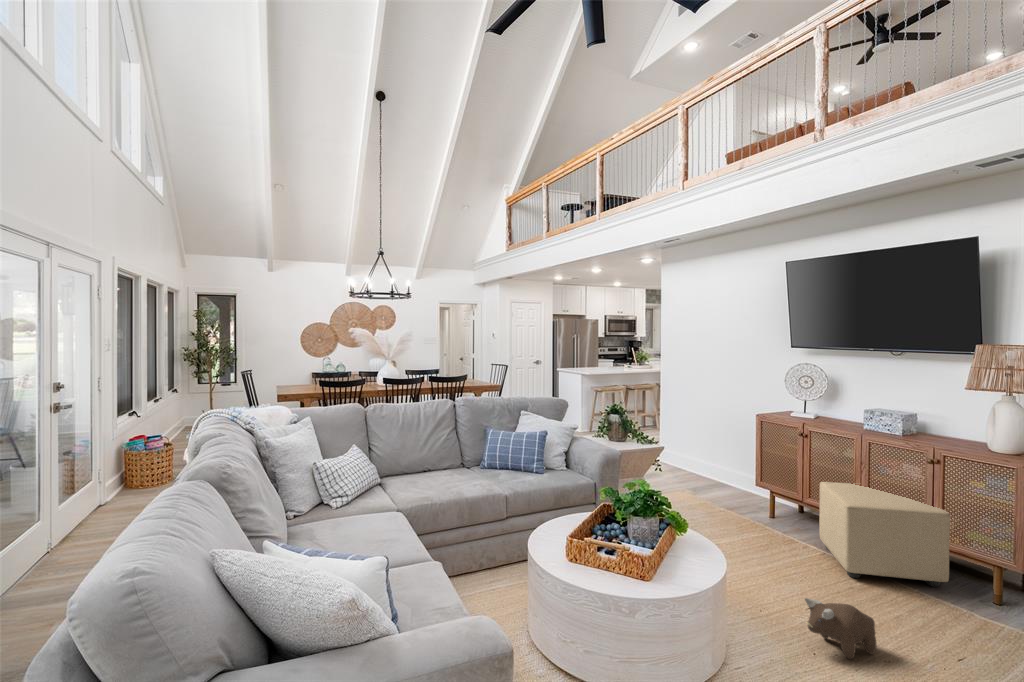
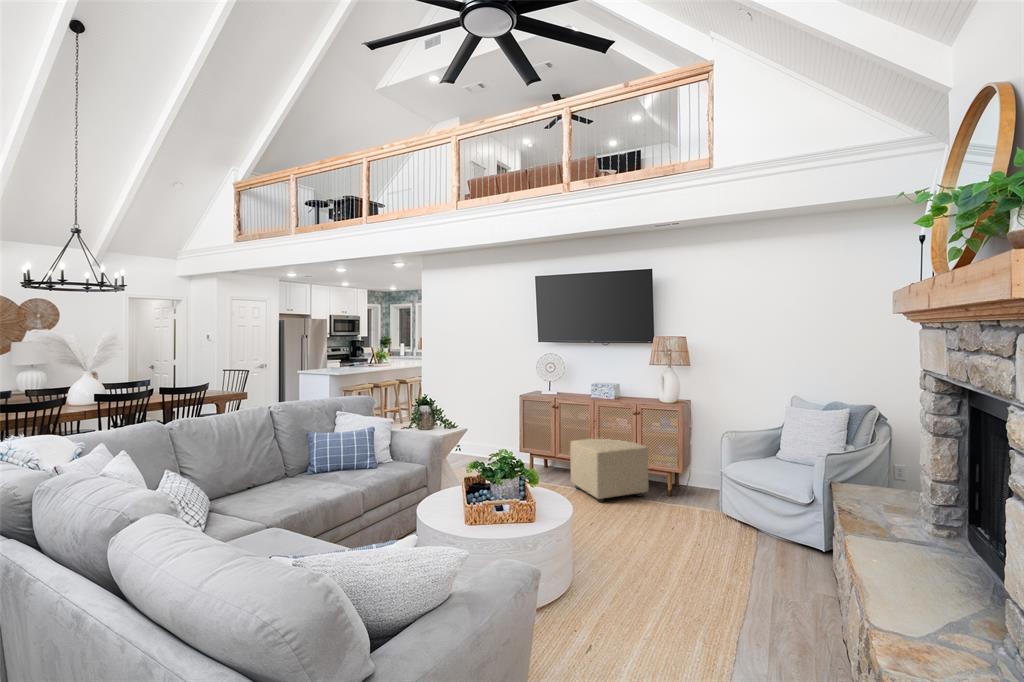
plush toy: present [805,598,876,659] -> none [598,513,636,547]

